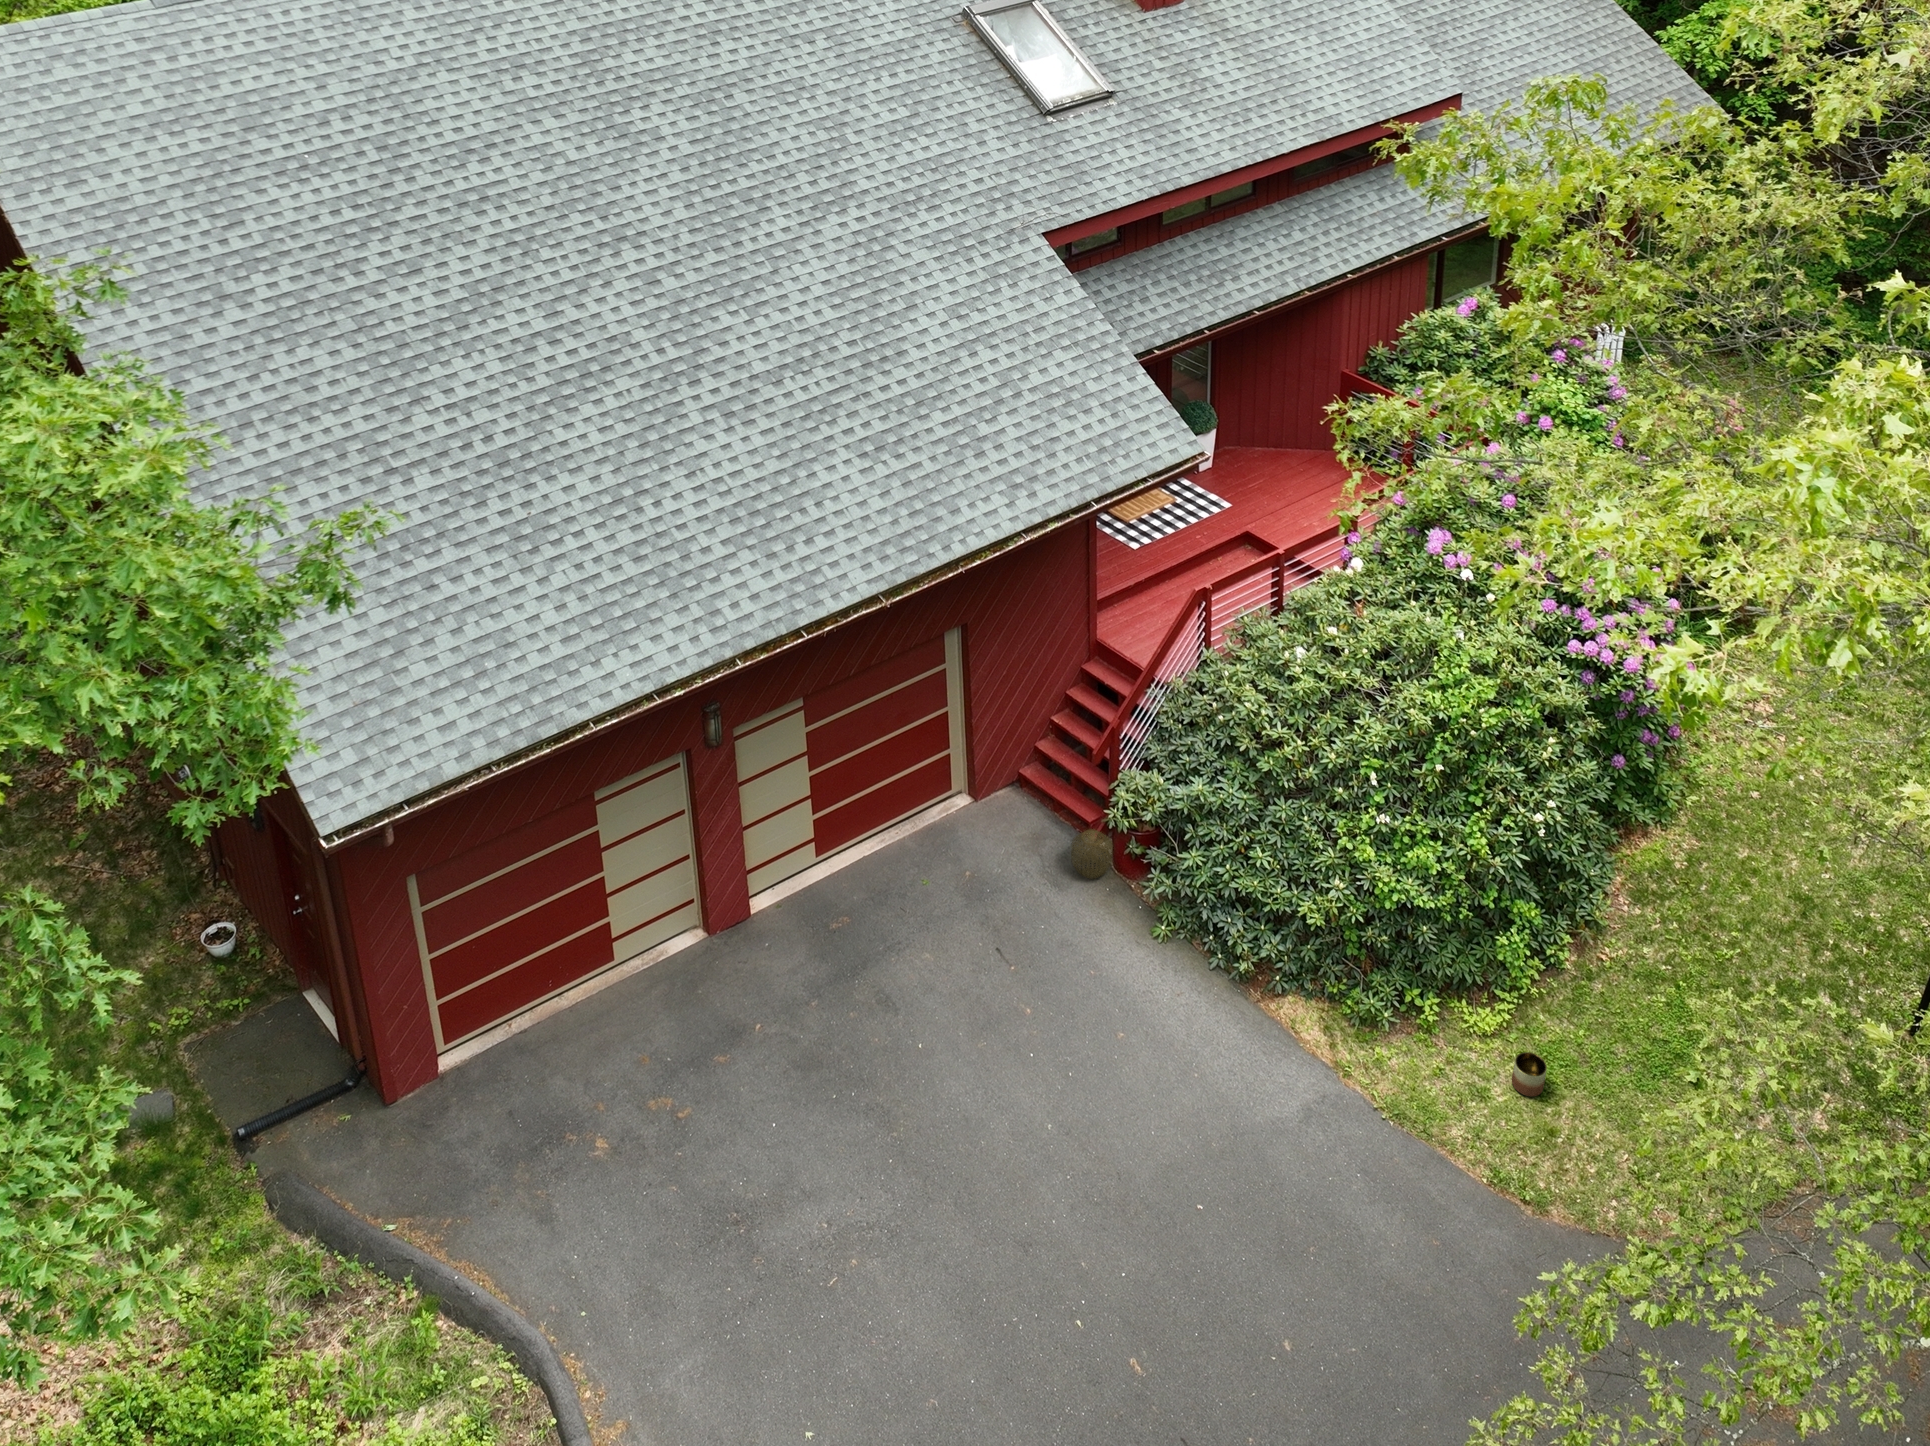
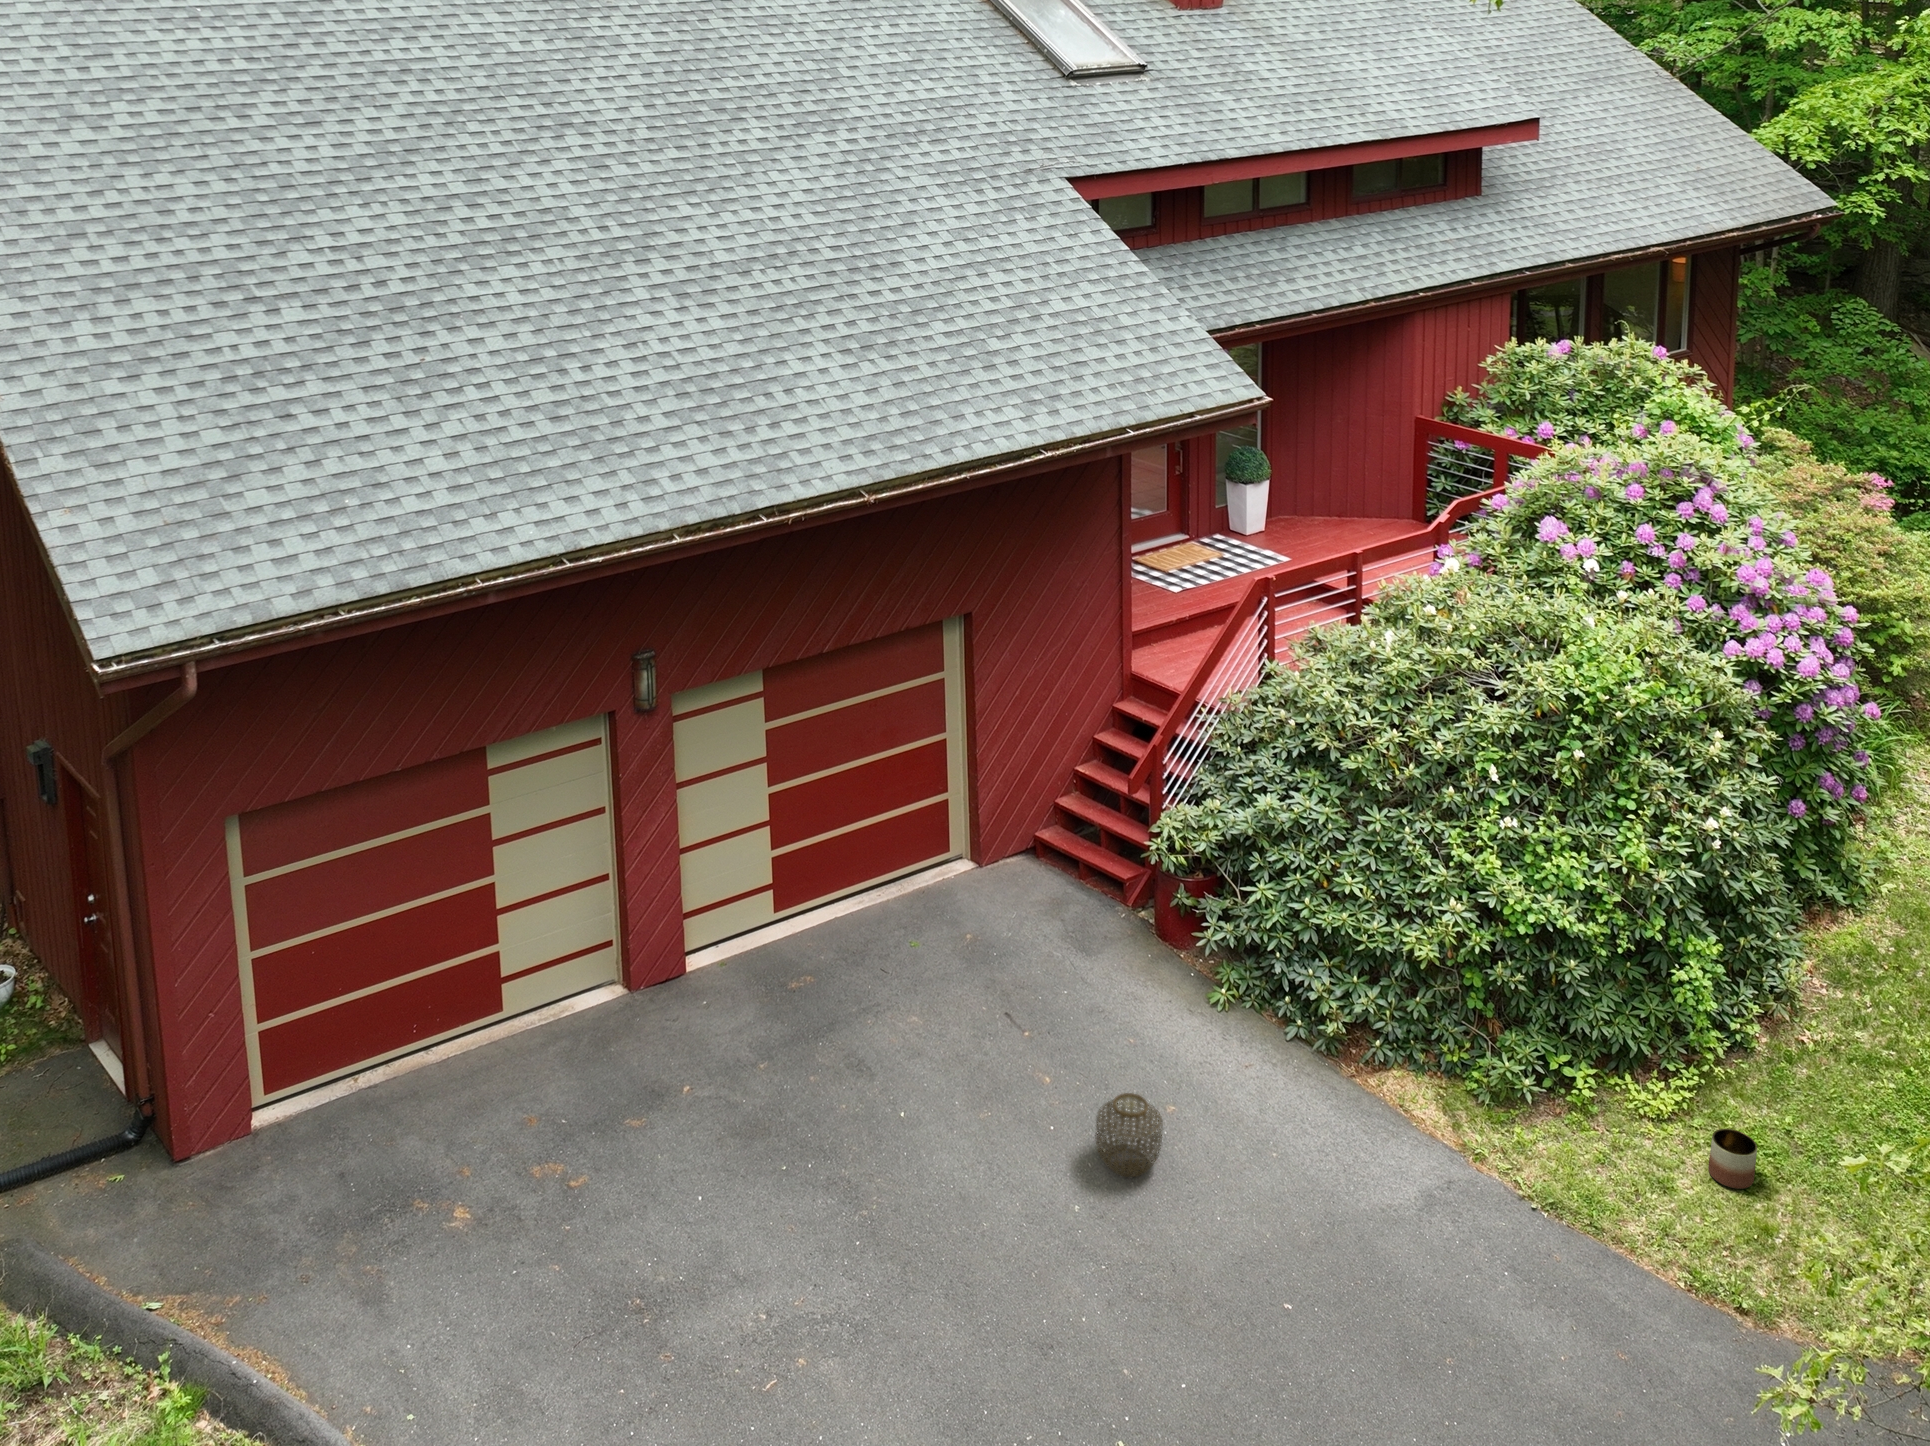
woven basket: present [1071,829,1113,879] -> present [1095,1093,1162,1177]

